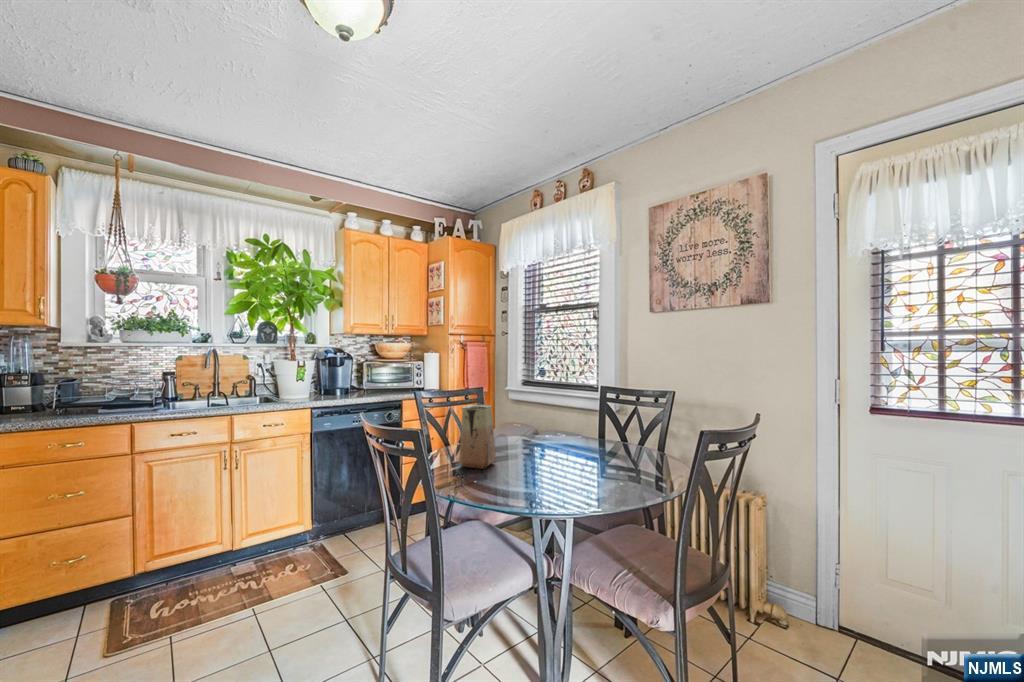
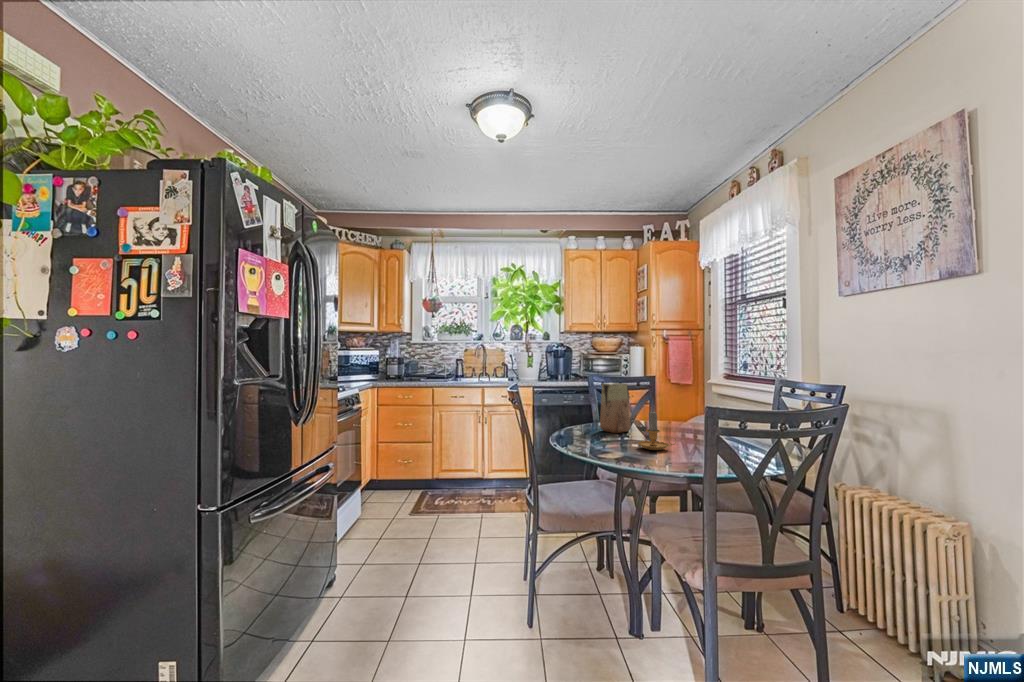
candle: none [544,442,585,491] -> present [638,412,676,450]

